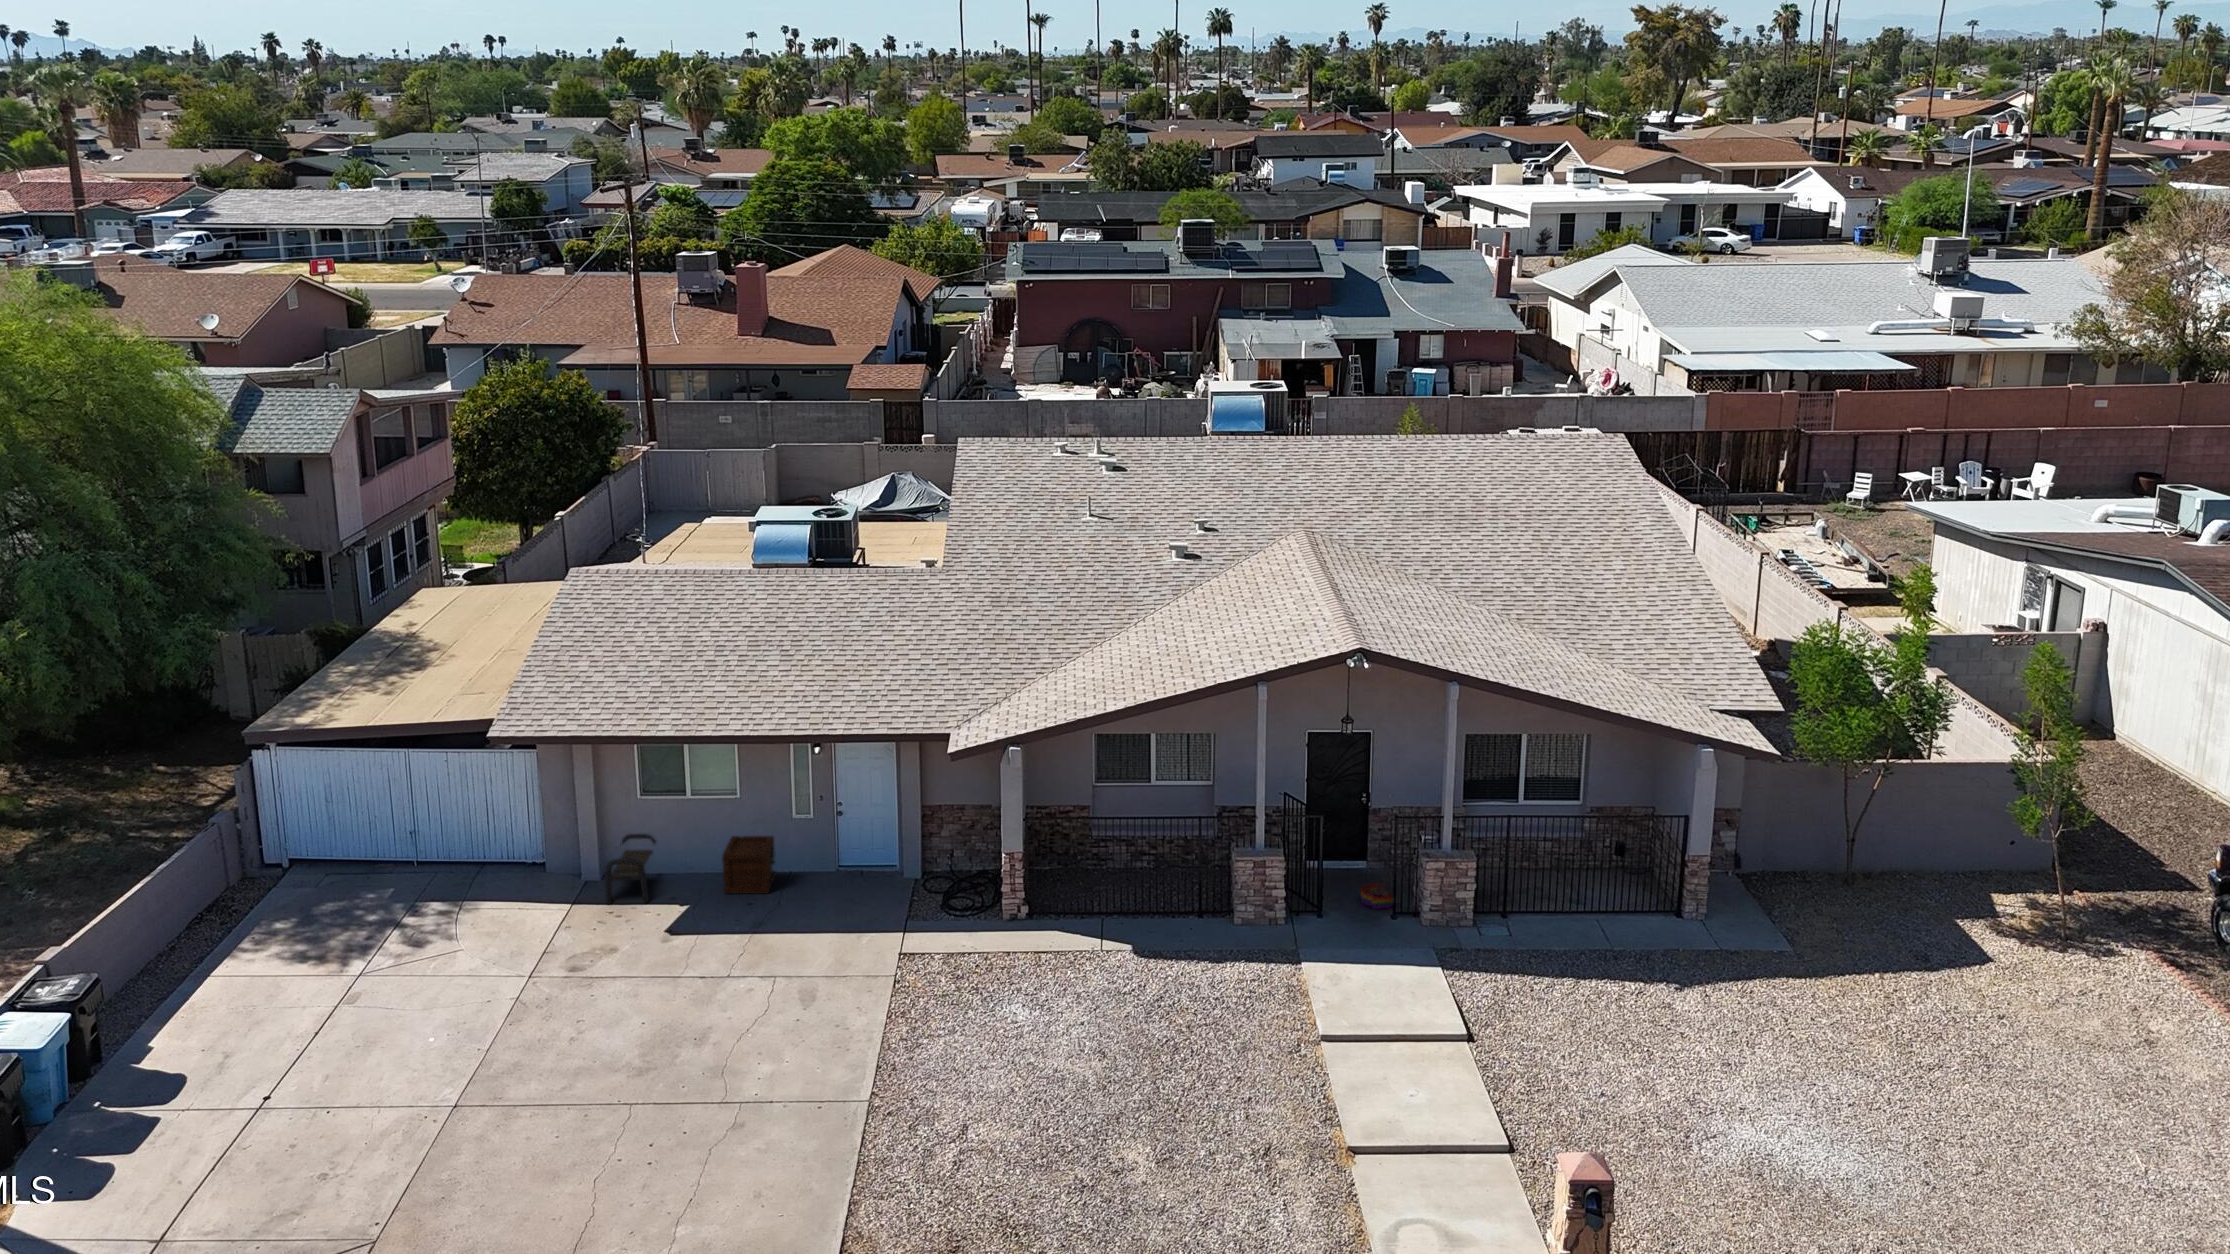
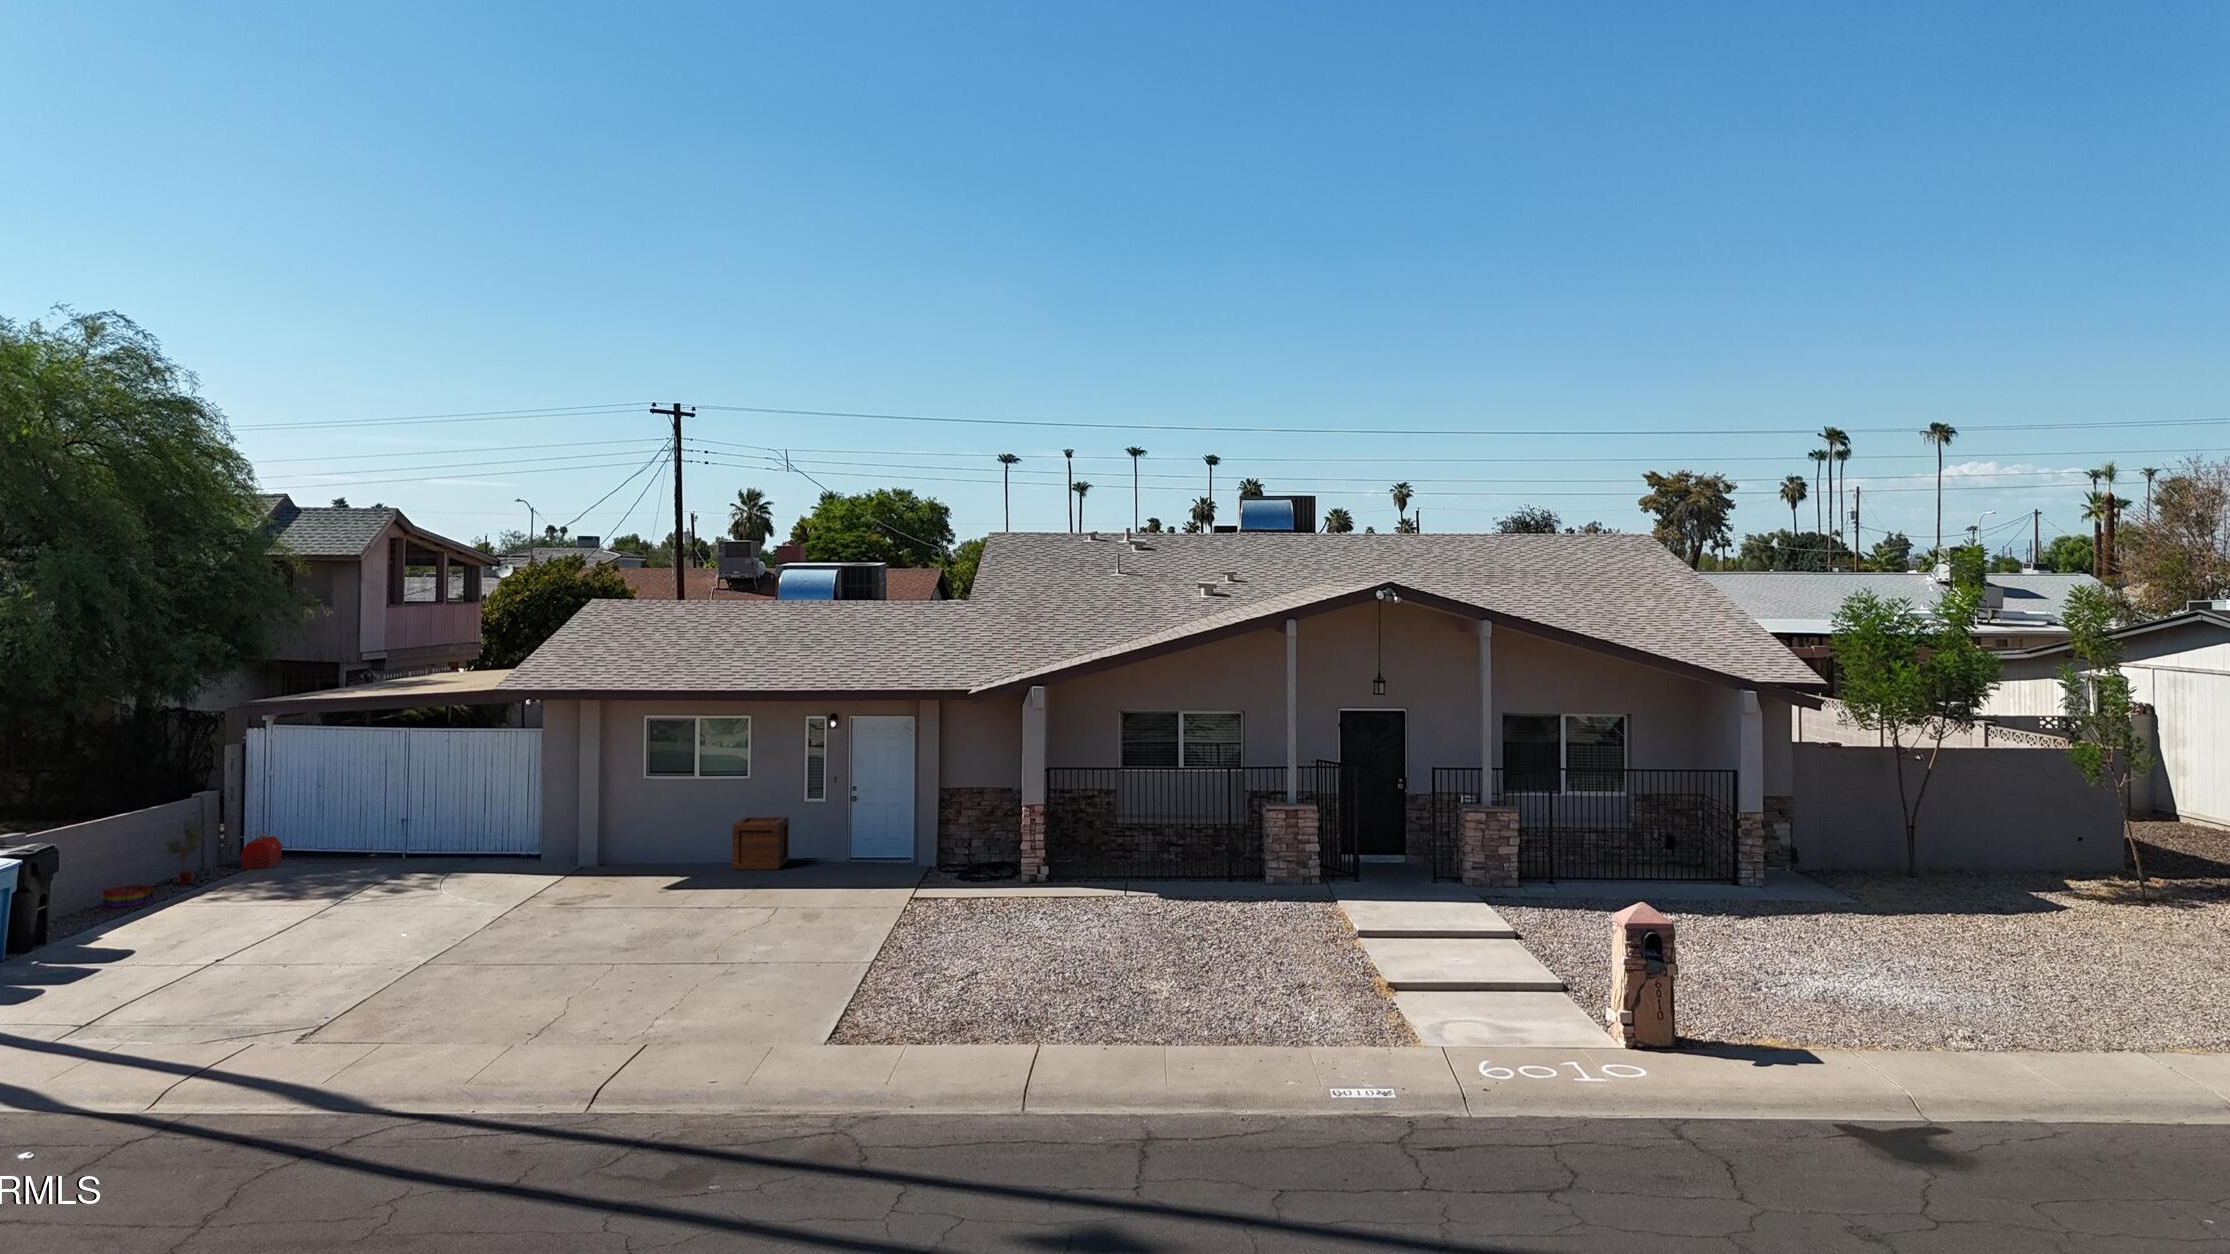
bench: present [605,834,661,904] -> none [607,813,669,874]
toolbox: none [253,856,290,896] -> present [241,833,282,869]
potted tree: none [181,869,221,932] -> present [164,819,206,885]
storage bin: present [1360,883,1394,909] -> present [101,885,153,907]

